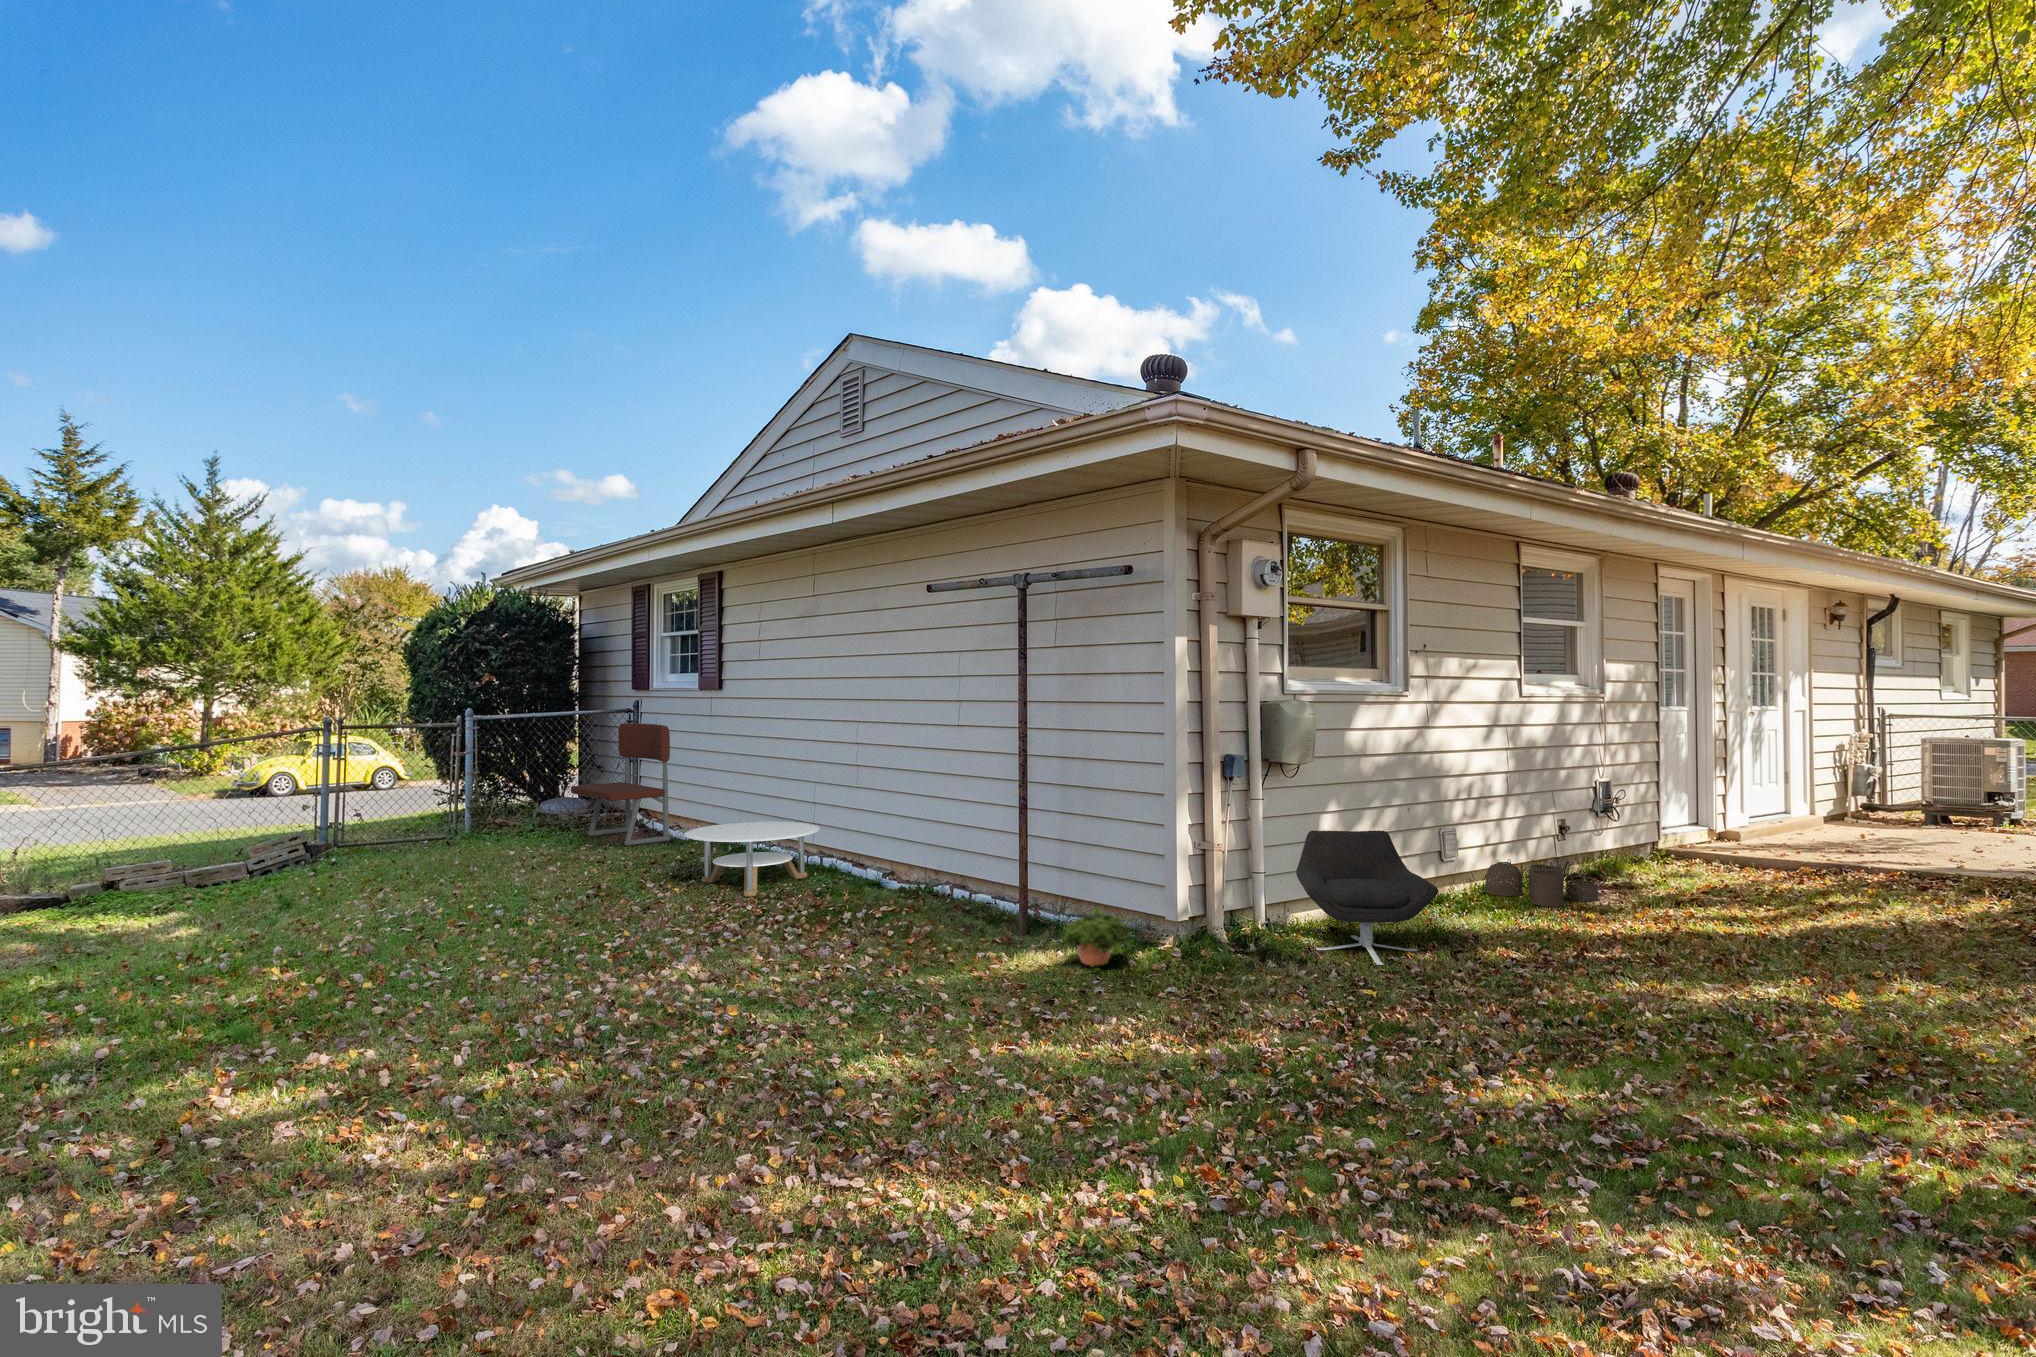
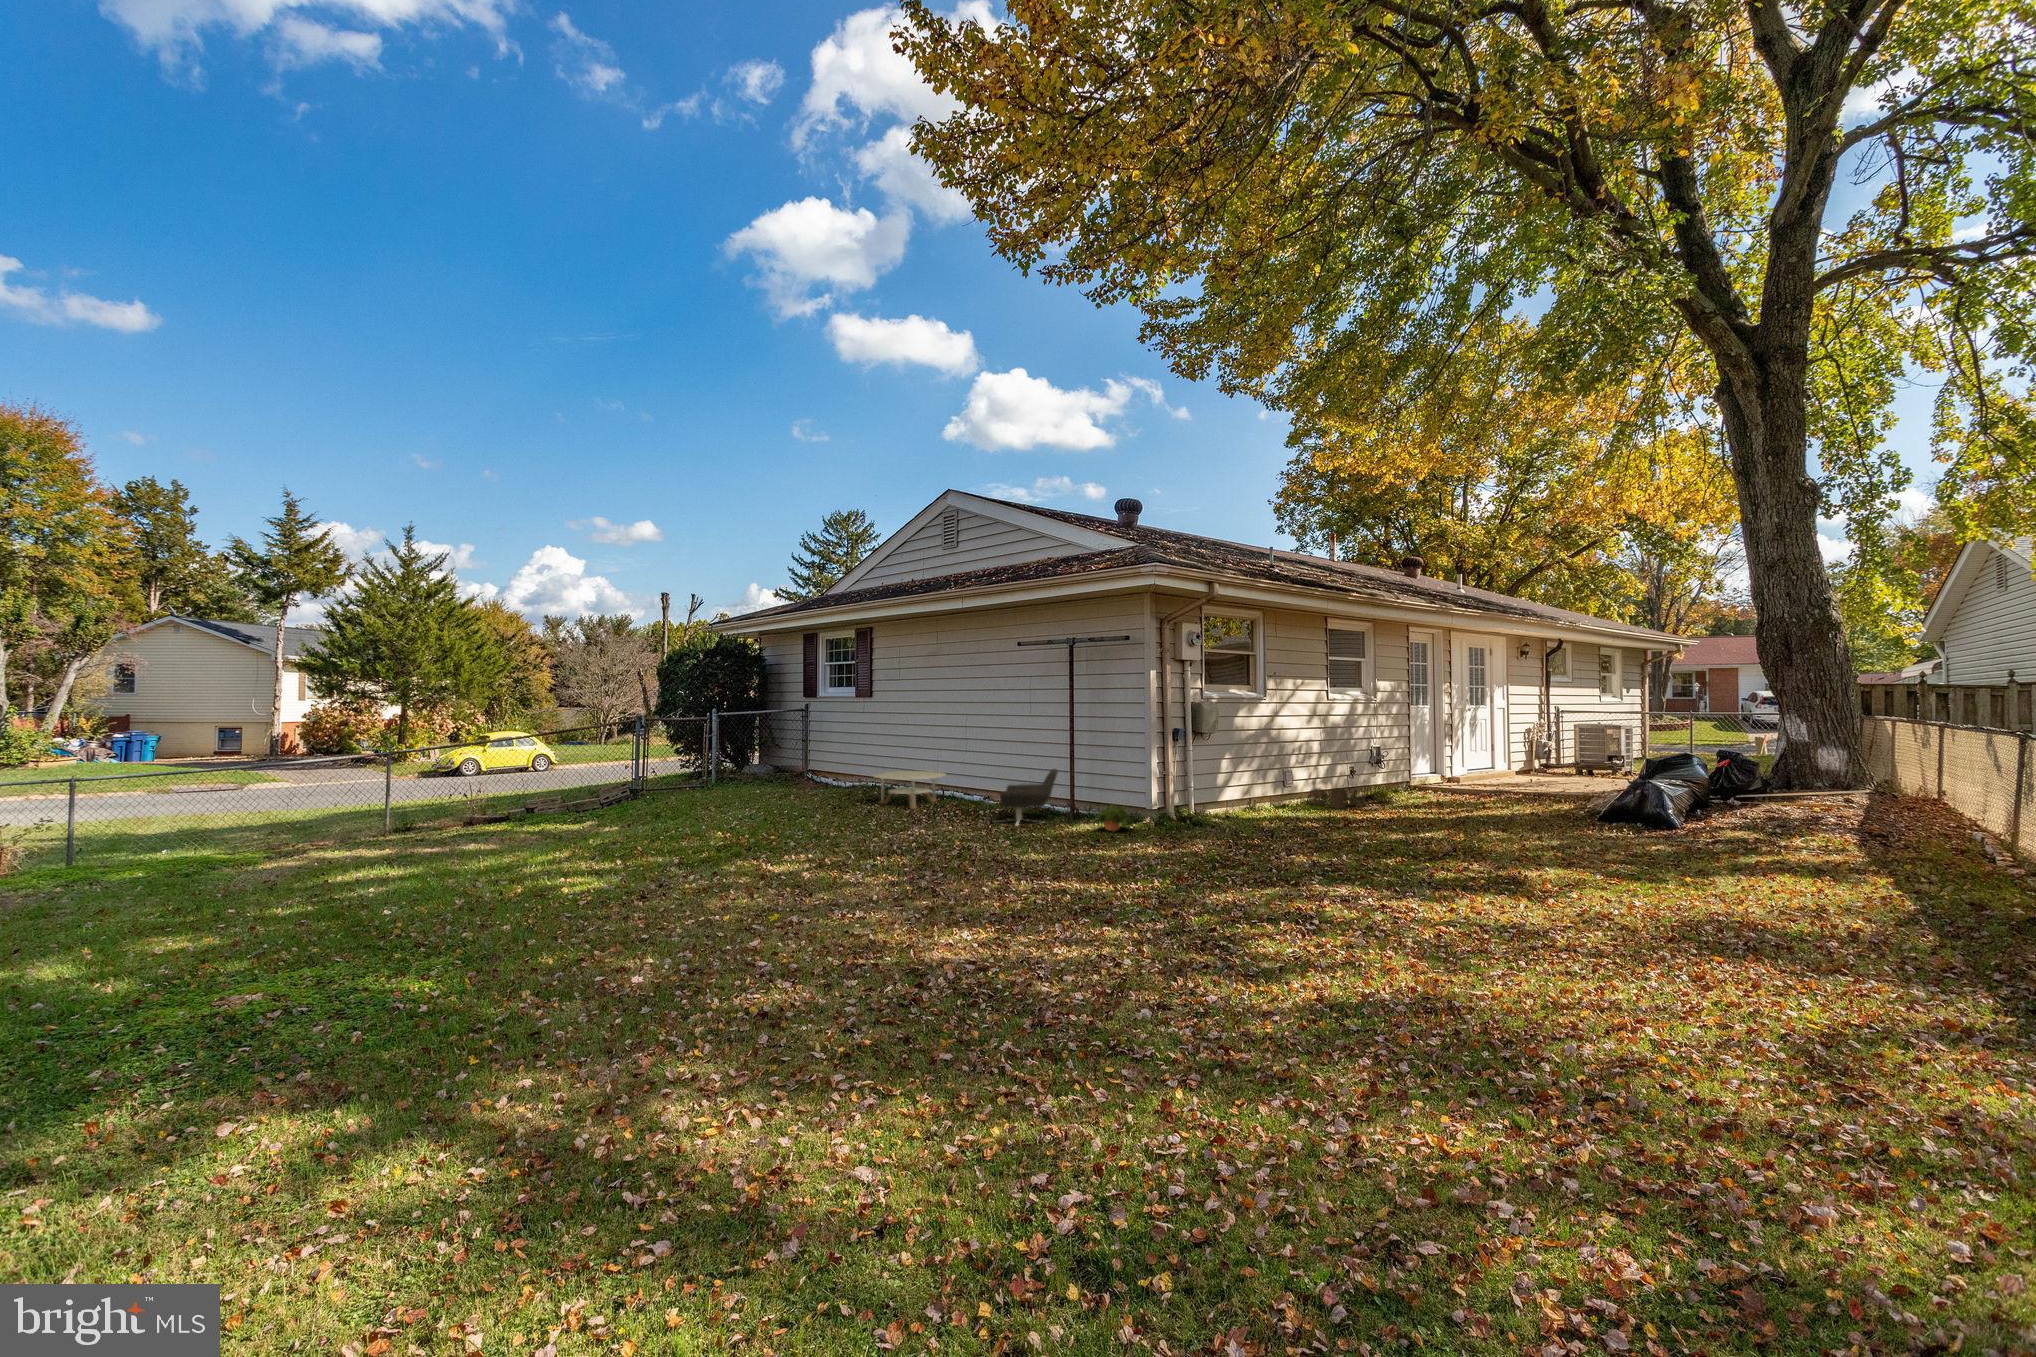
bench: present [571,723,670,846] -> none [775,717,838,789]
lounge chair: present [1296,830,1438,965] -> present [1000,769,1058,826]

